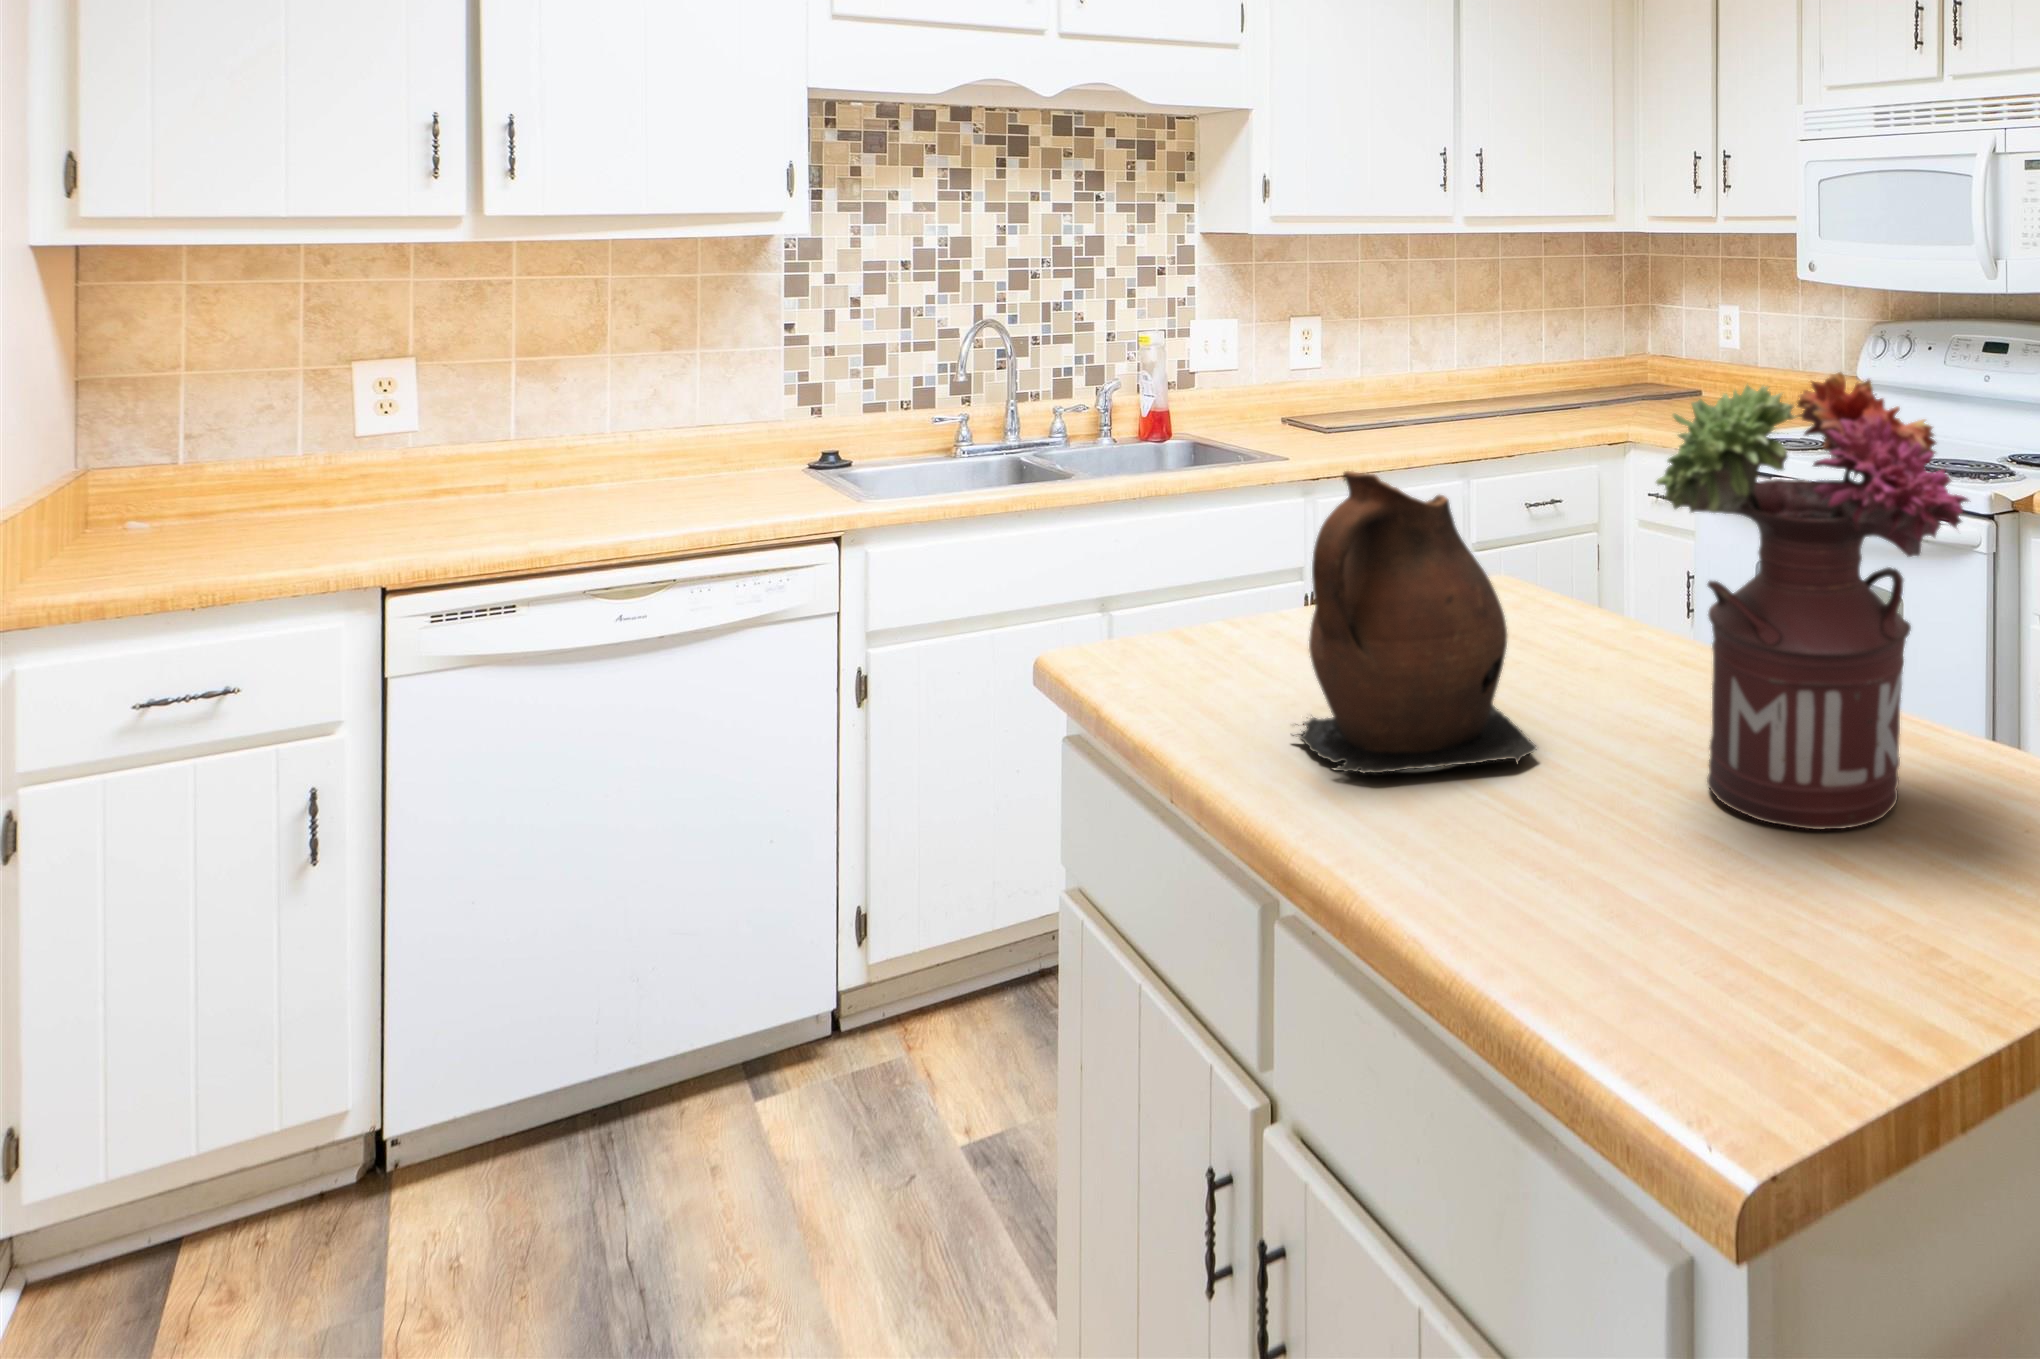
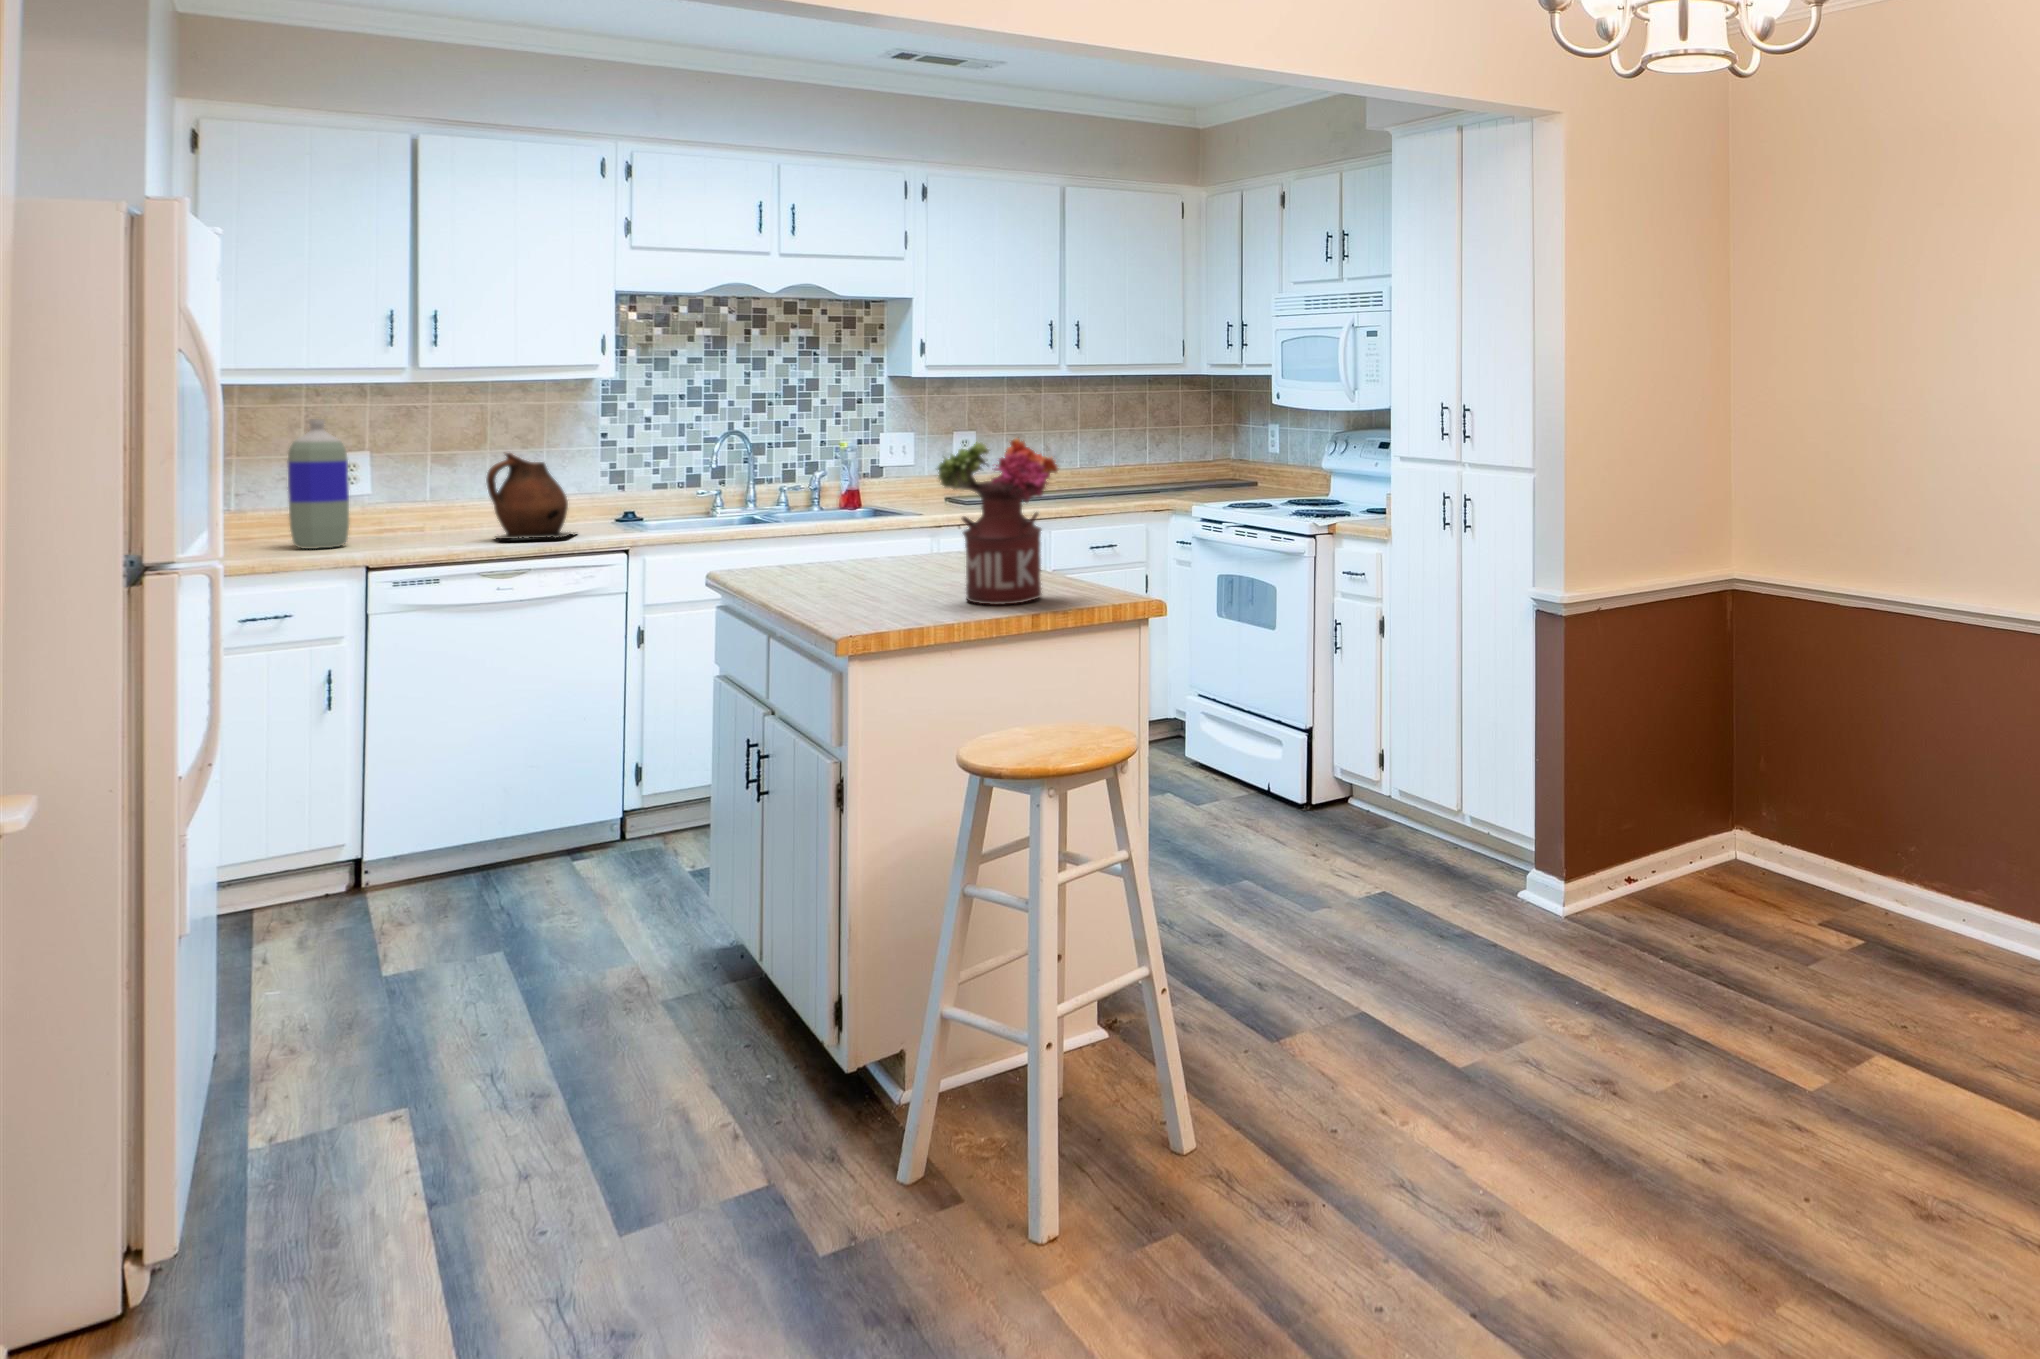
bottle: none [251,307,363,542] -> present [288,419,349,549]
ceramic pitcher: present [1296,471,1537,774] -> present [486,453,574,539]

